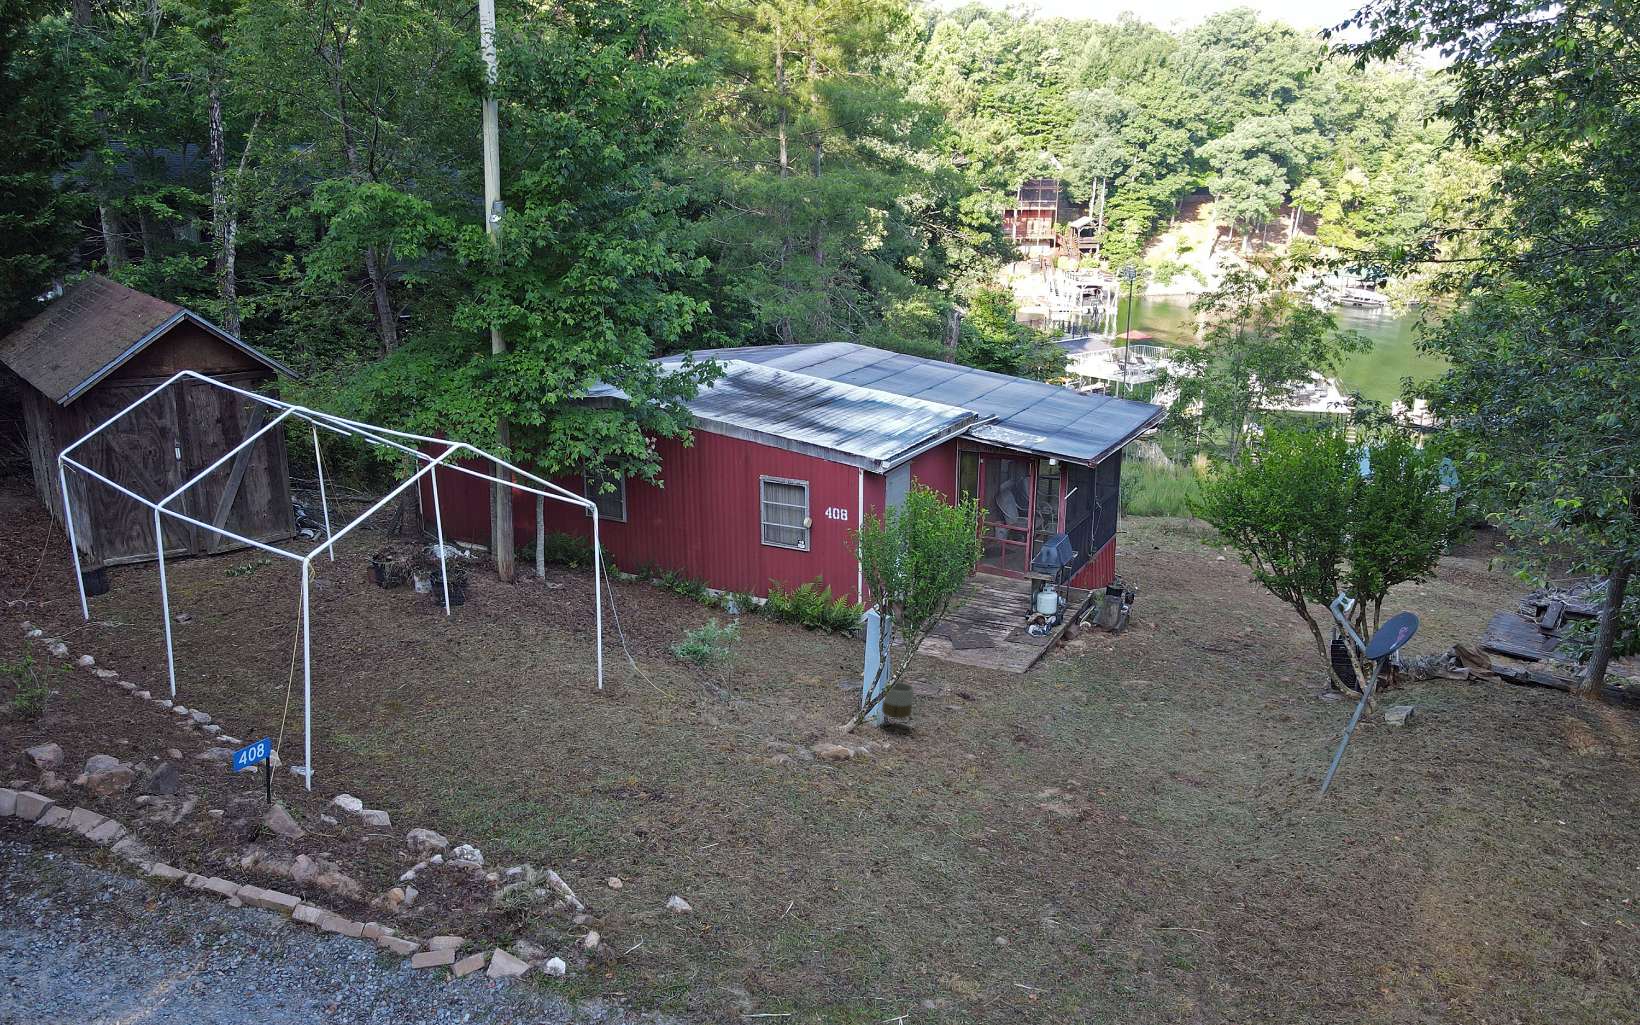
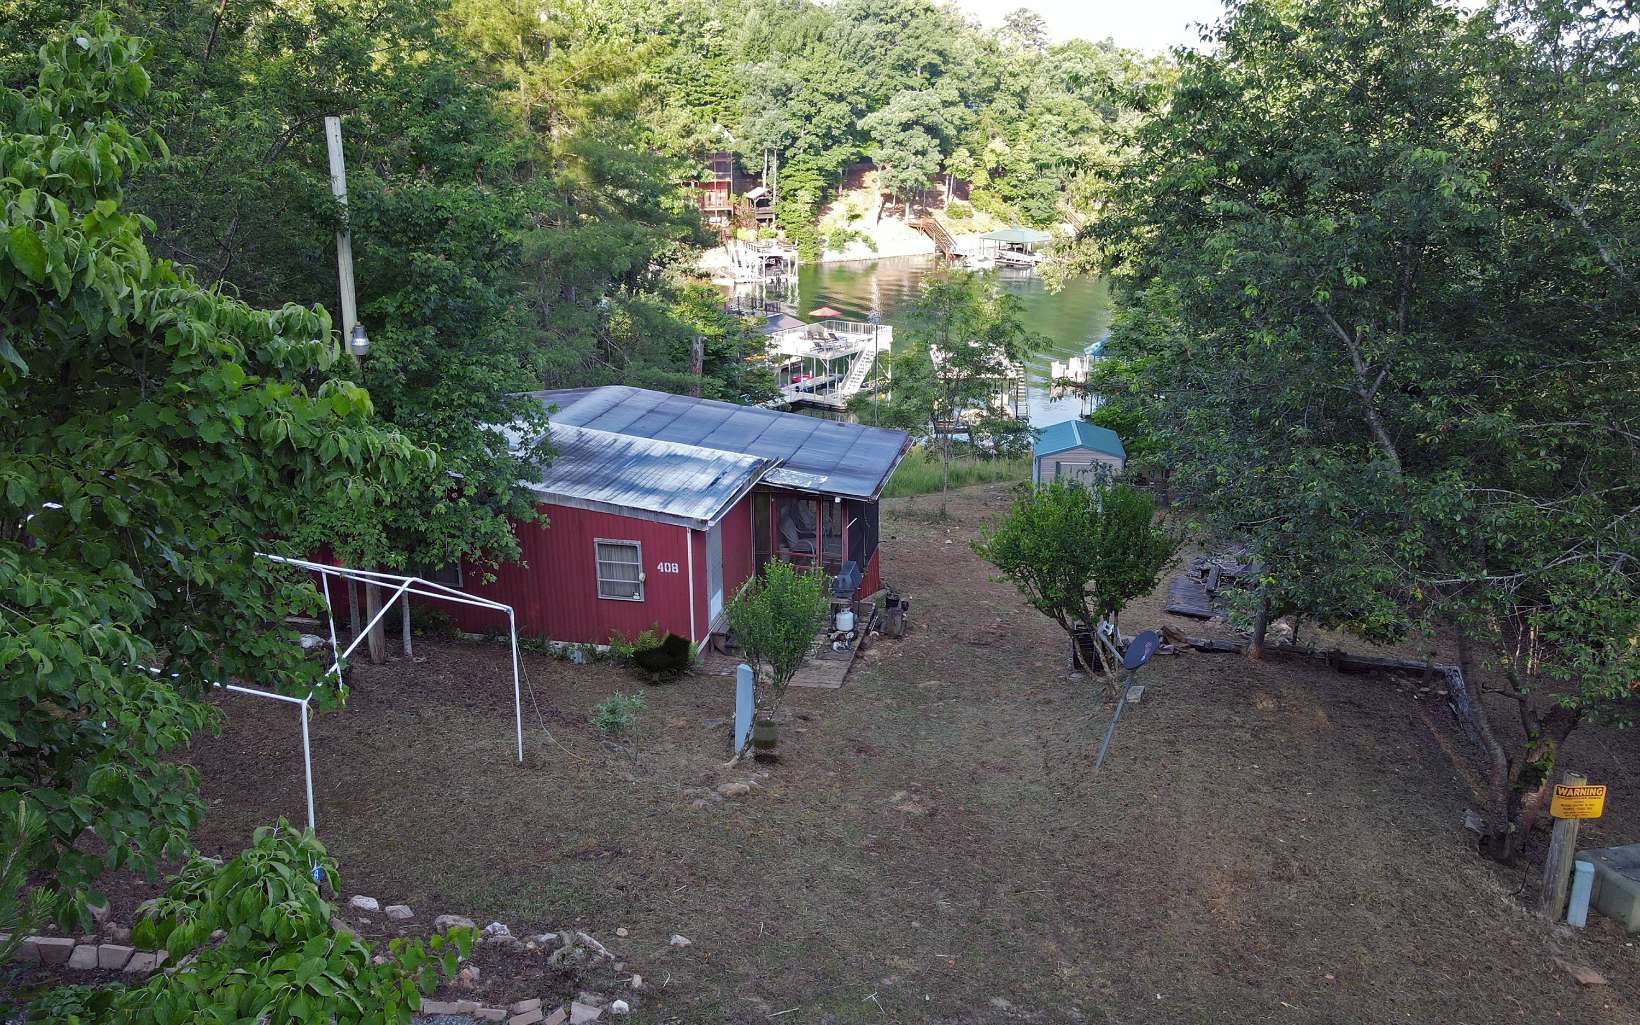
lounge chair: none [785,588,851,646] -> present [633,633,690,686]

